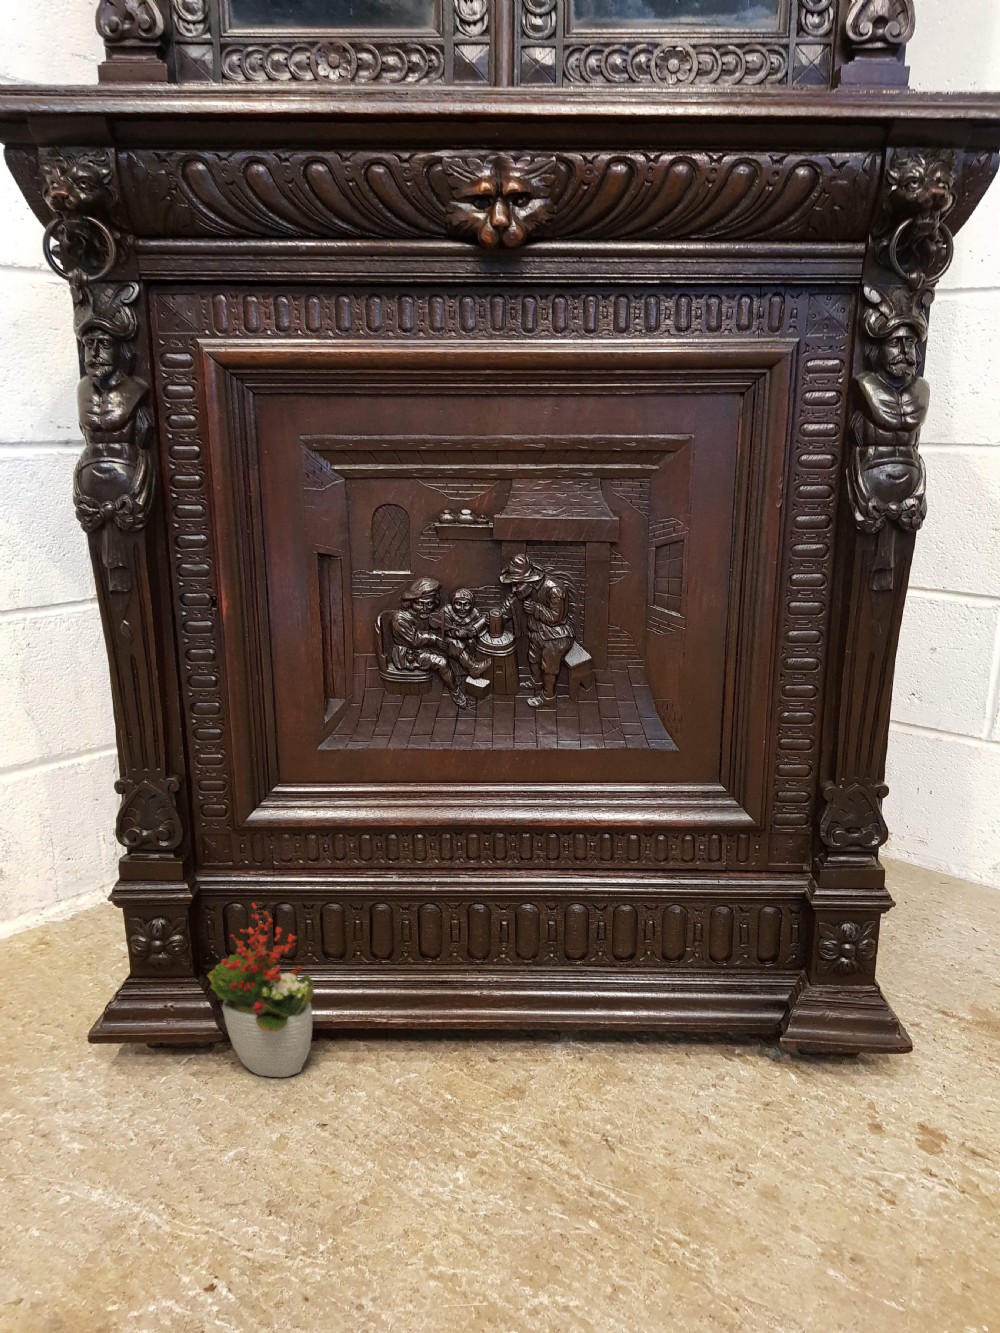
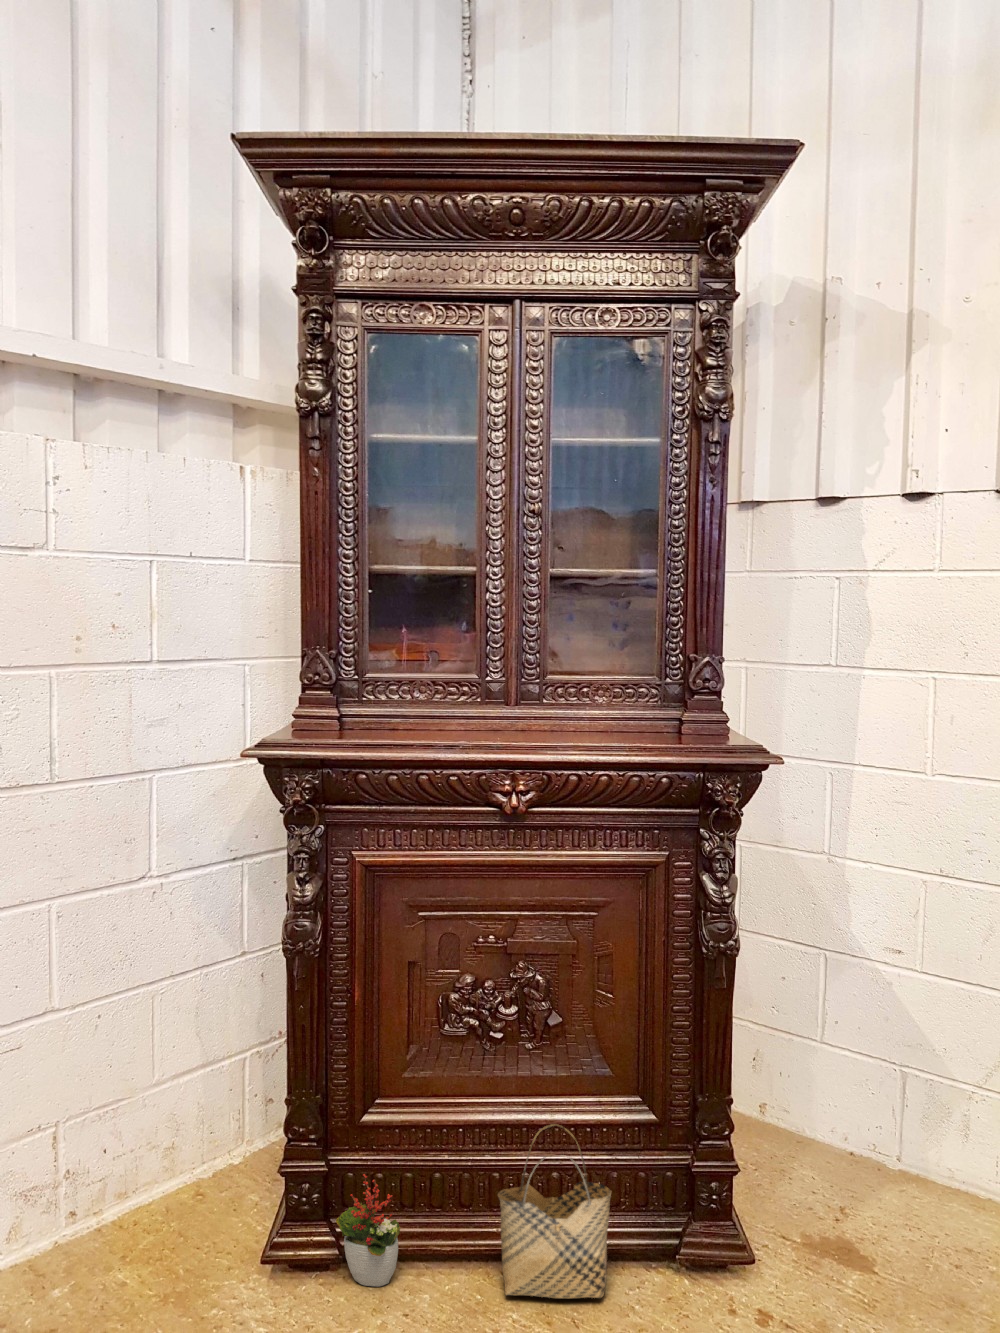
woven basket: none [476,825,673,1103] -> present [498,1124,611,1299]

